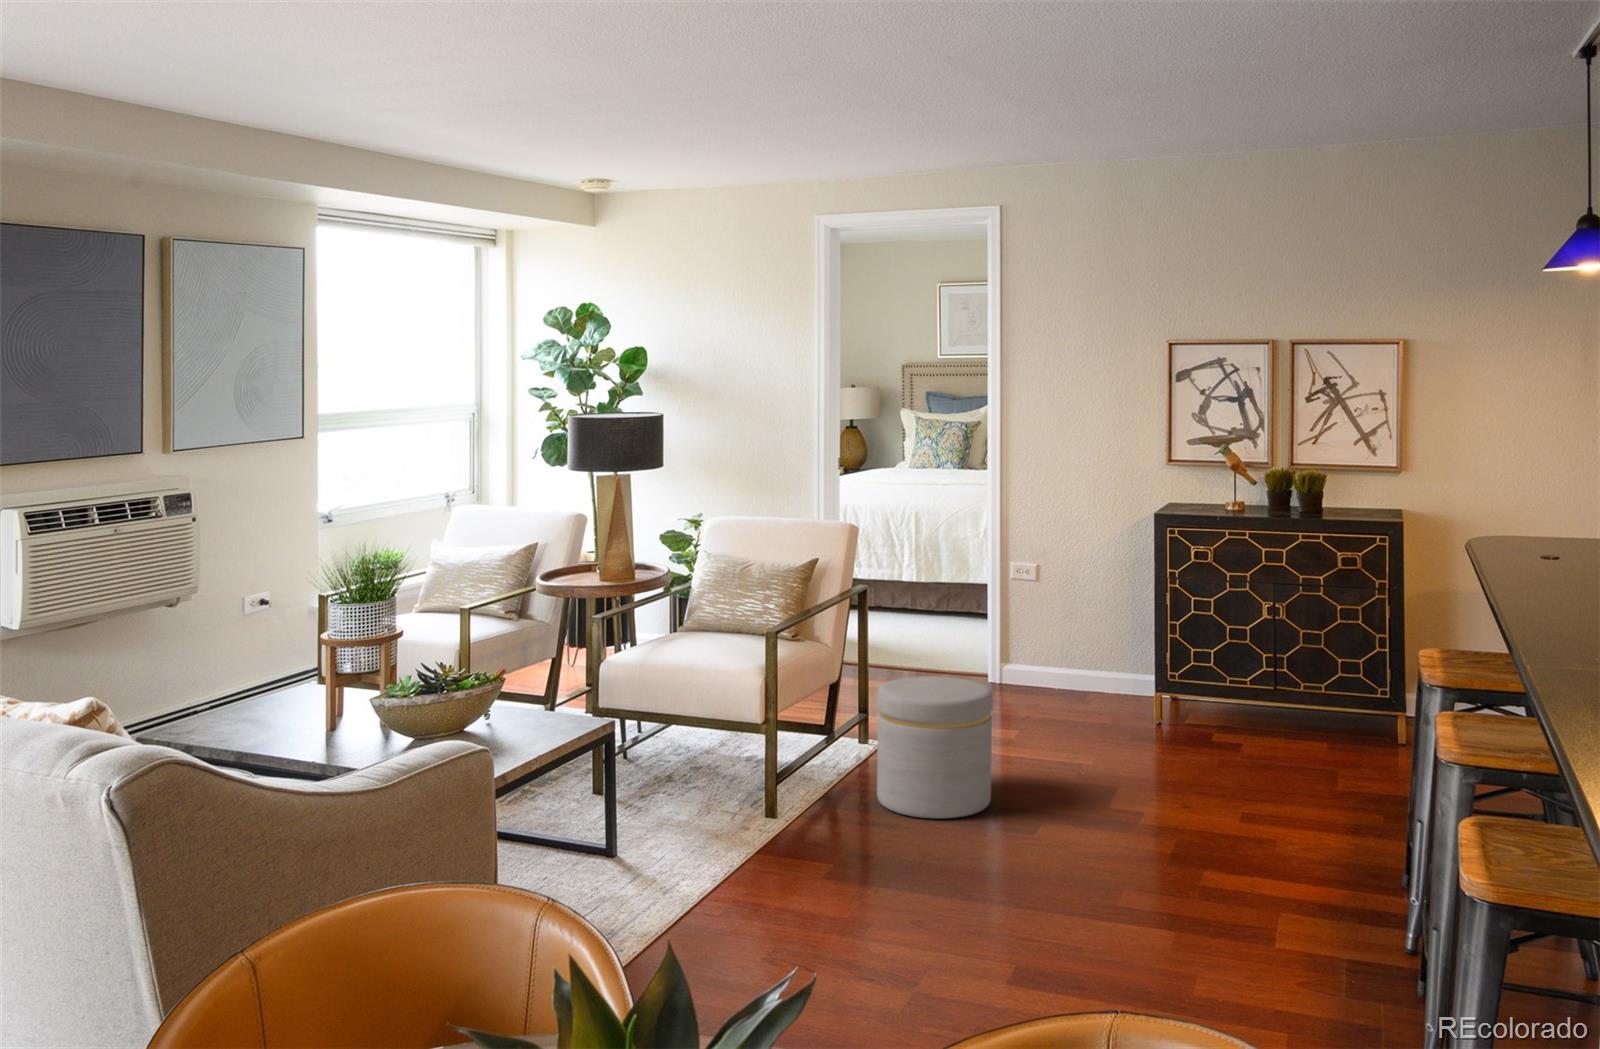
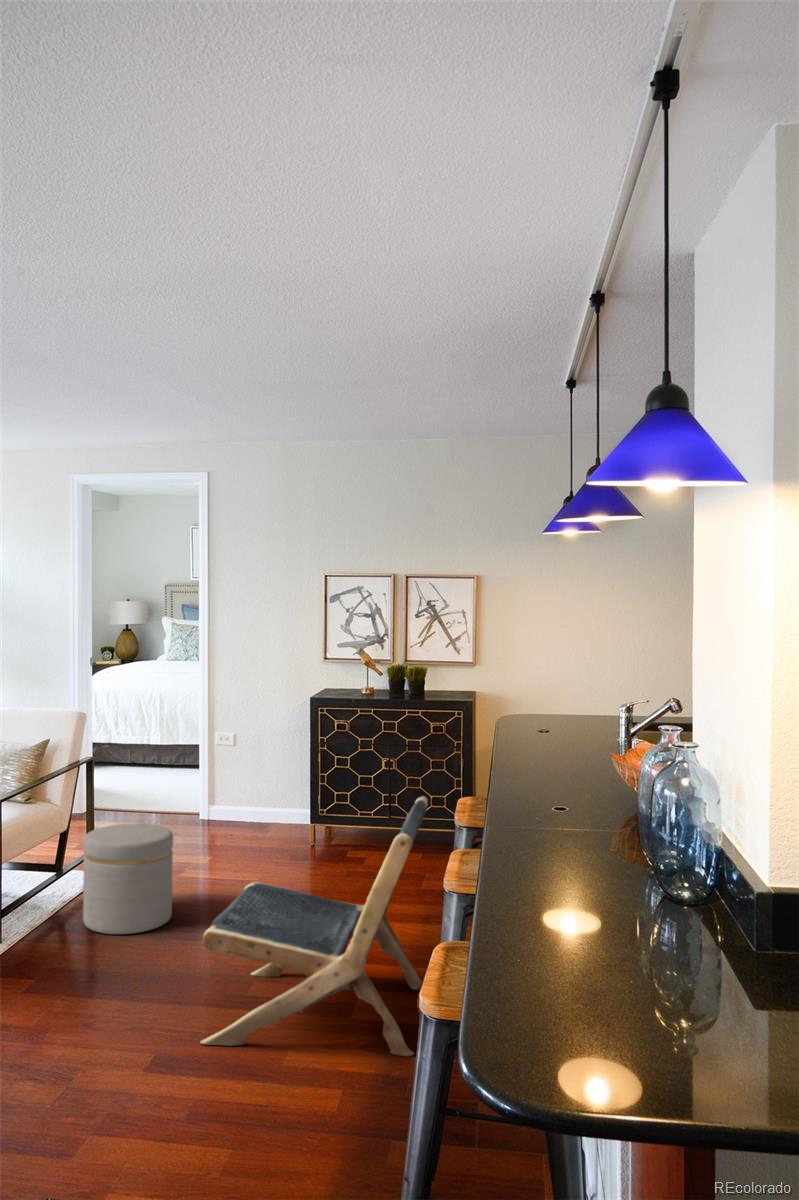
lounge chair: none [1081,650,1404,1010] -> present [201,797,428,1056]

